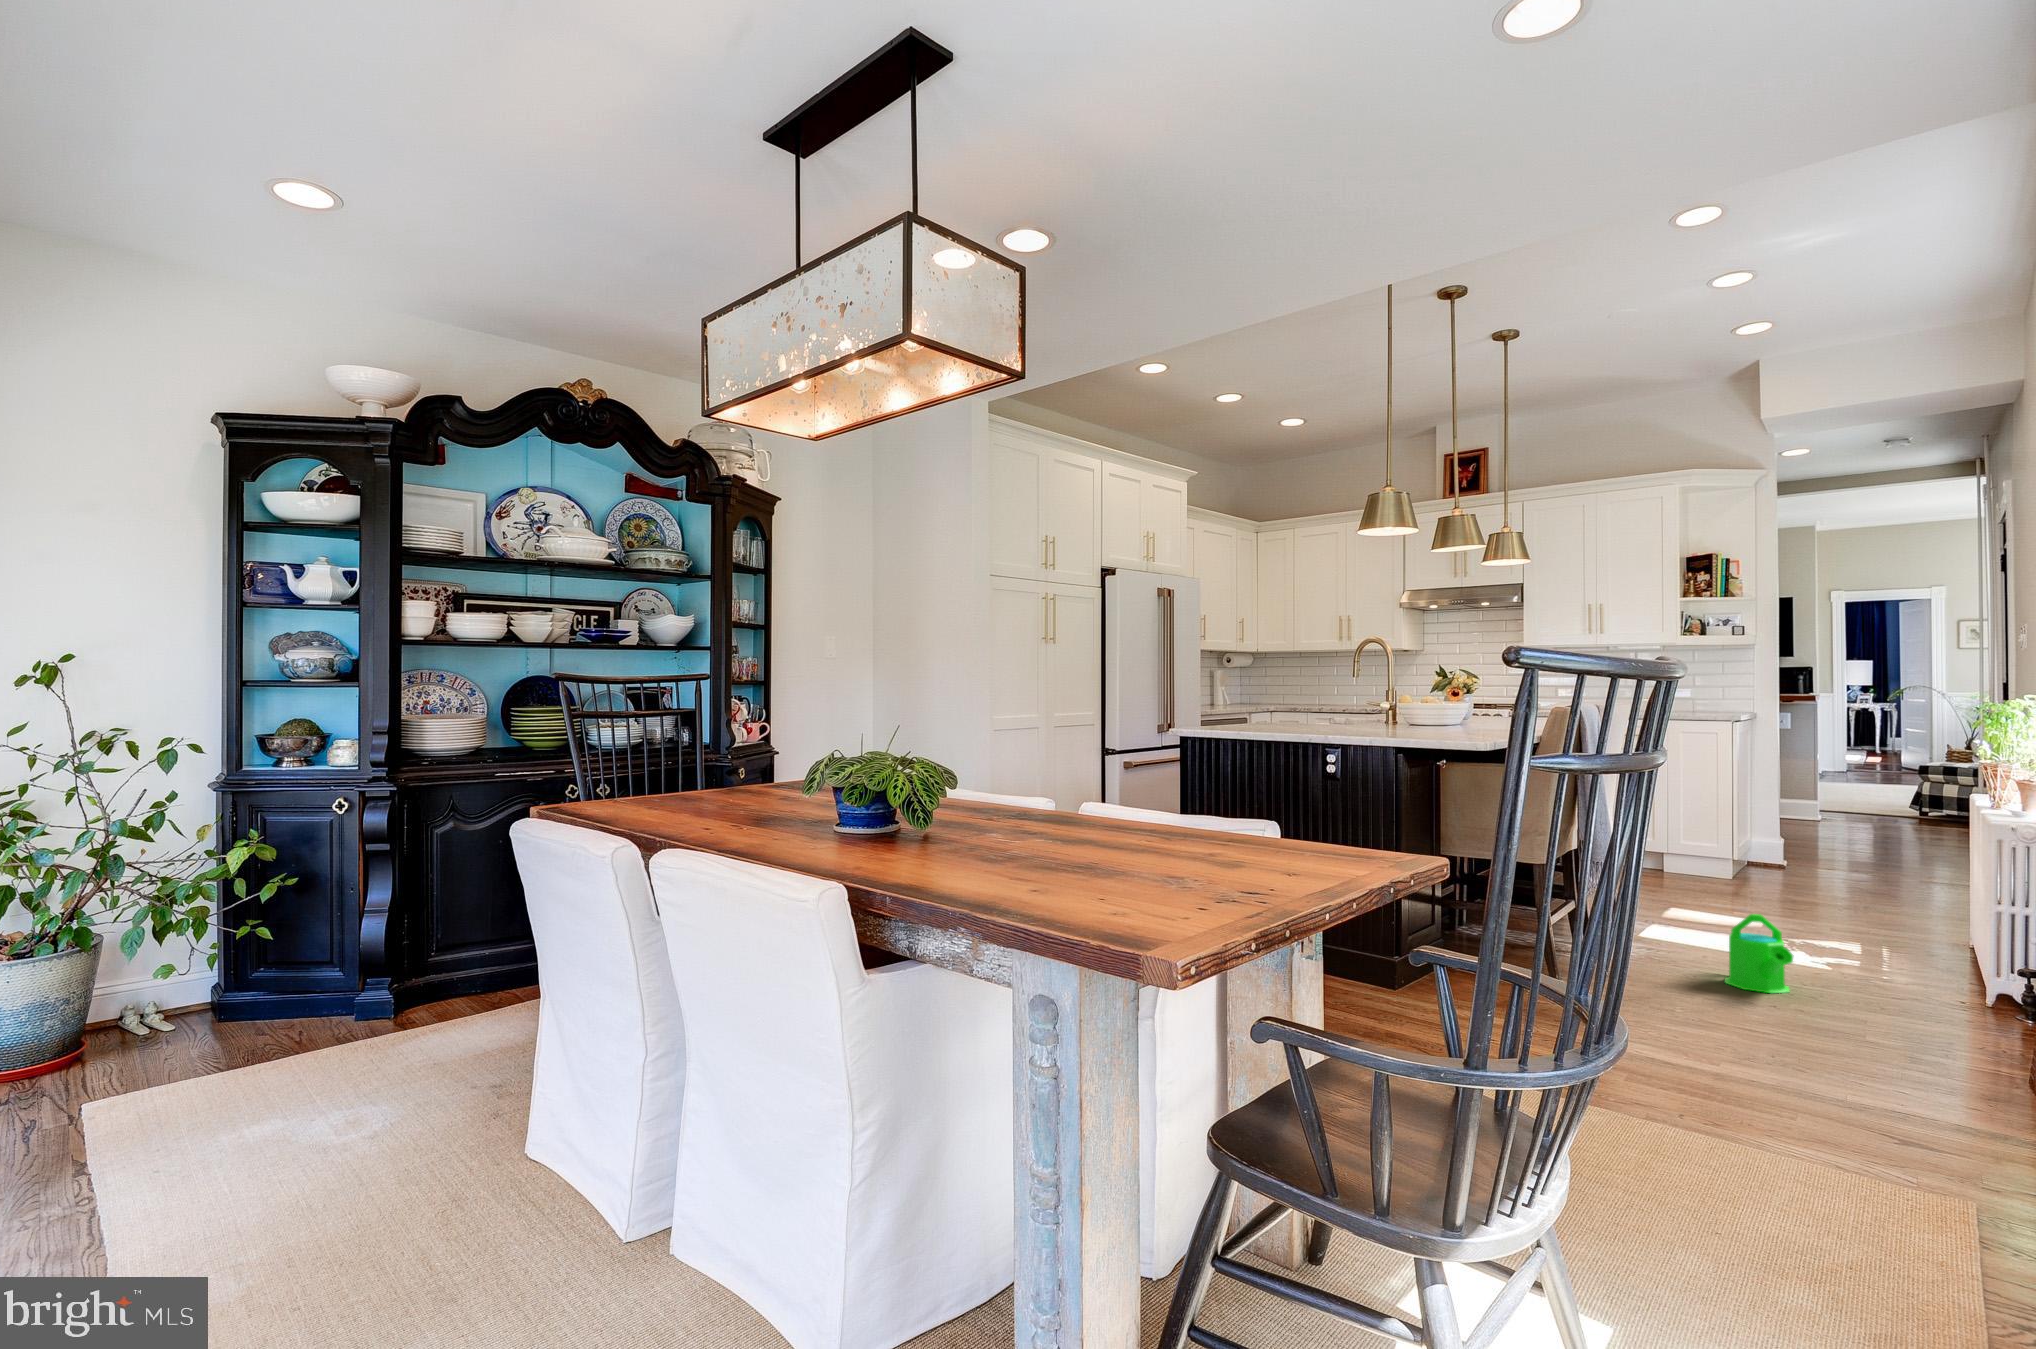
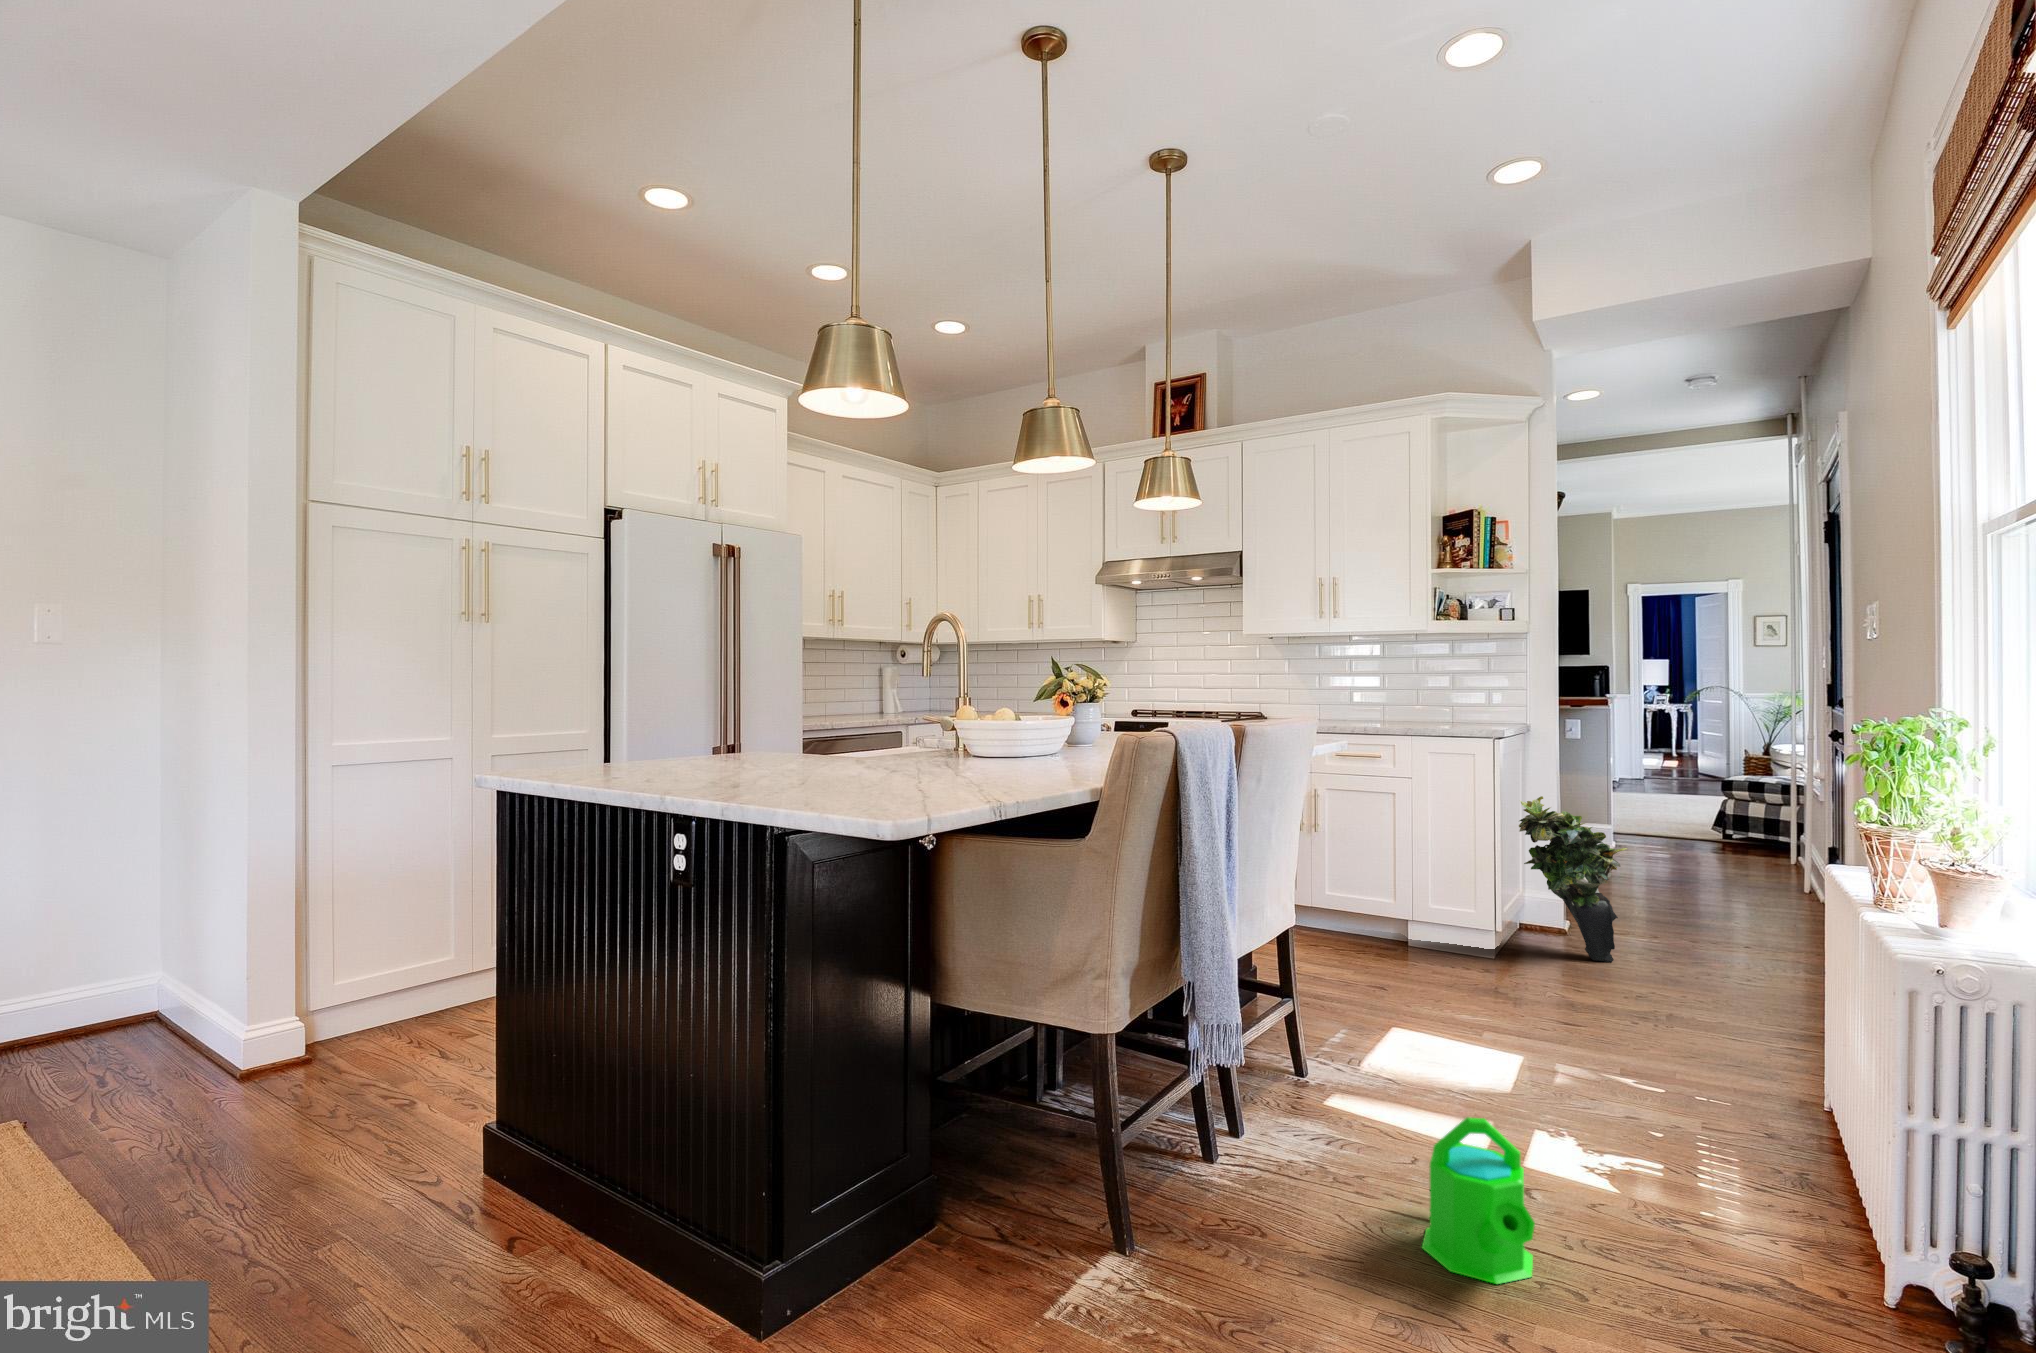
potted plant: none [1750,766,1837,885] -> present [1519,796,1627,962]

